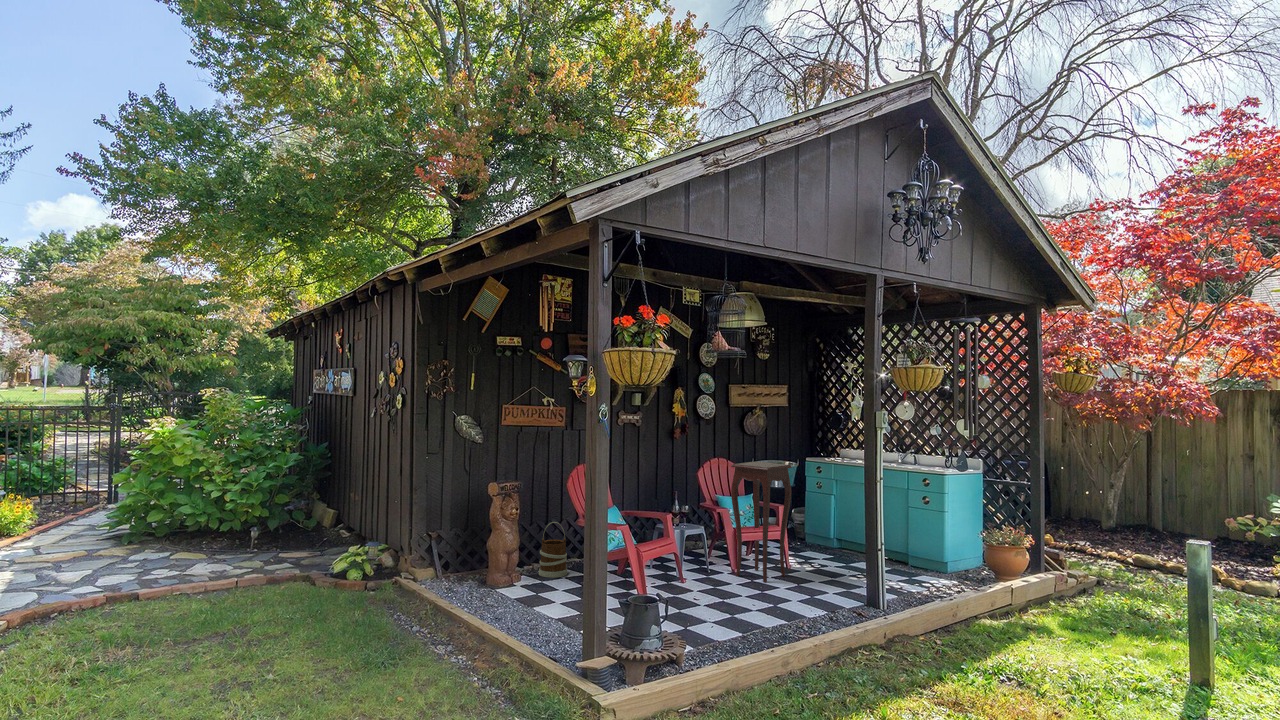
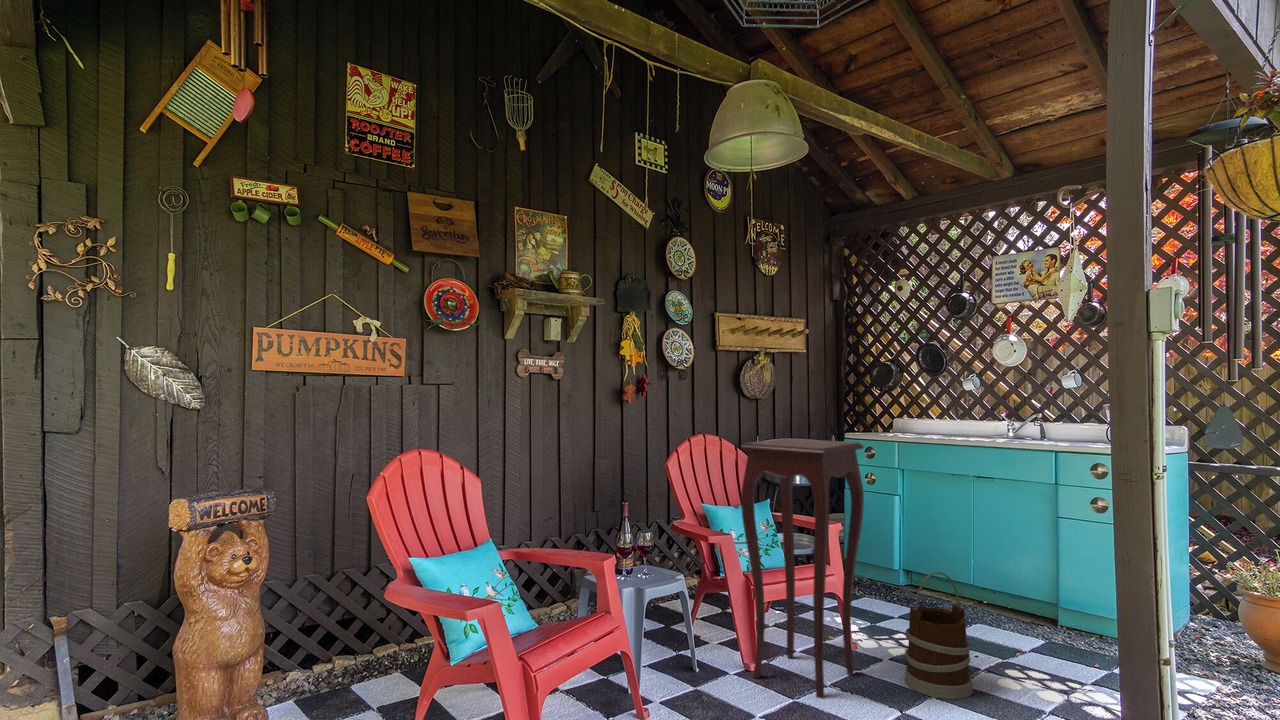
wooden bucket: present [539,522,567,578] -> present [905,572,973,699]

